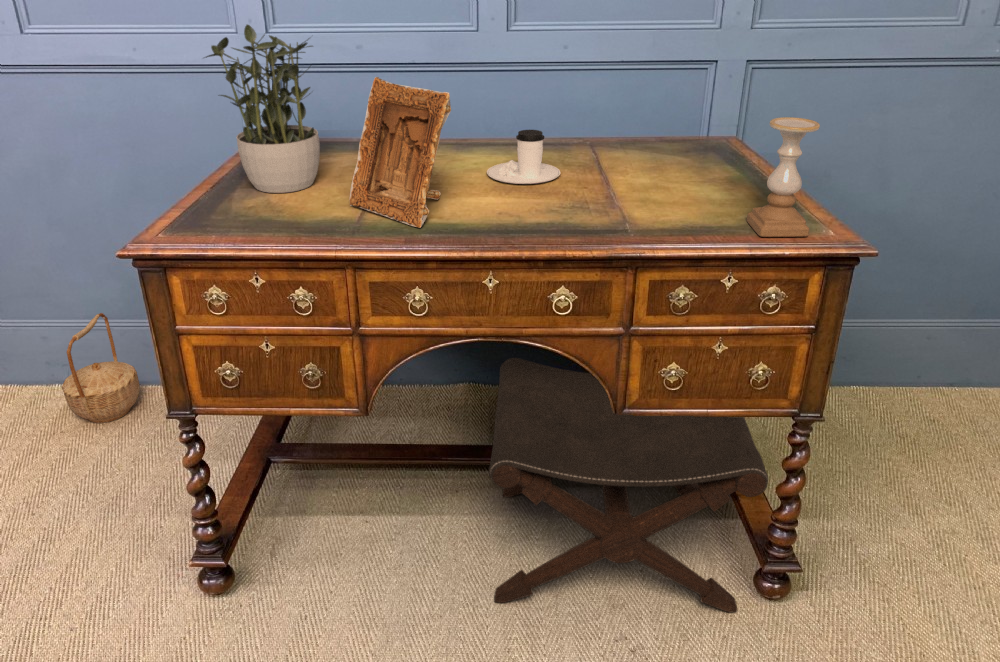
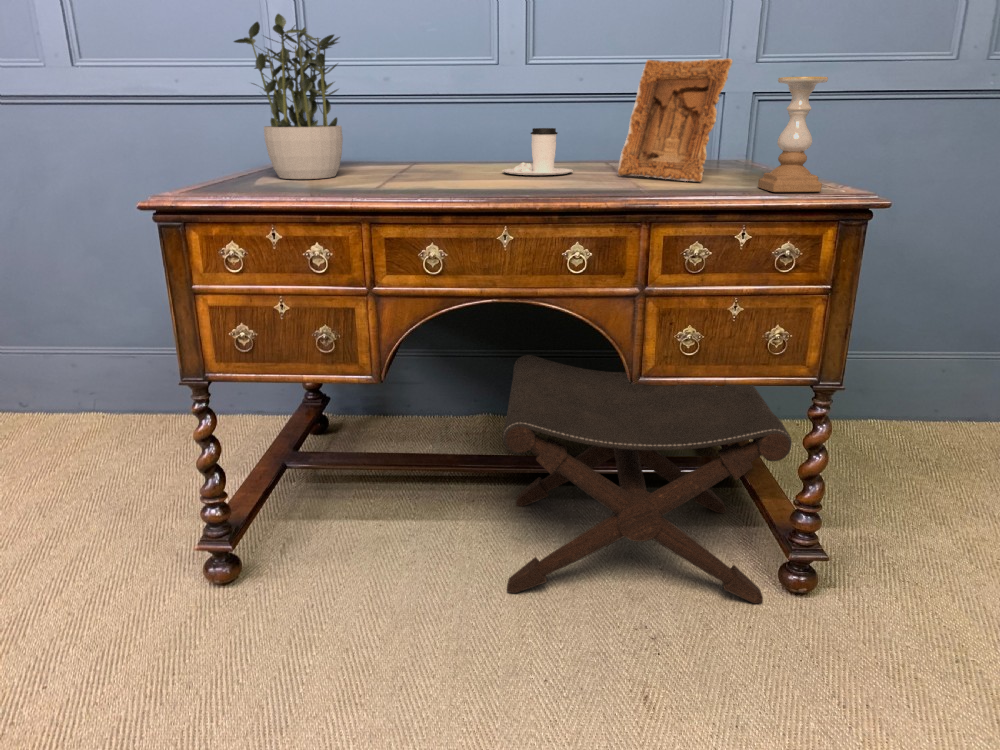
picture frame: present [349,77,451,228] -> present [618,59,732,181]
basket: present [62,313,140,423] -> none [86,340,162,445]

